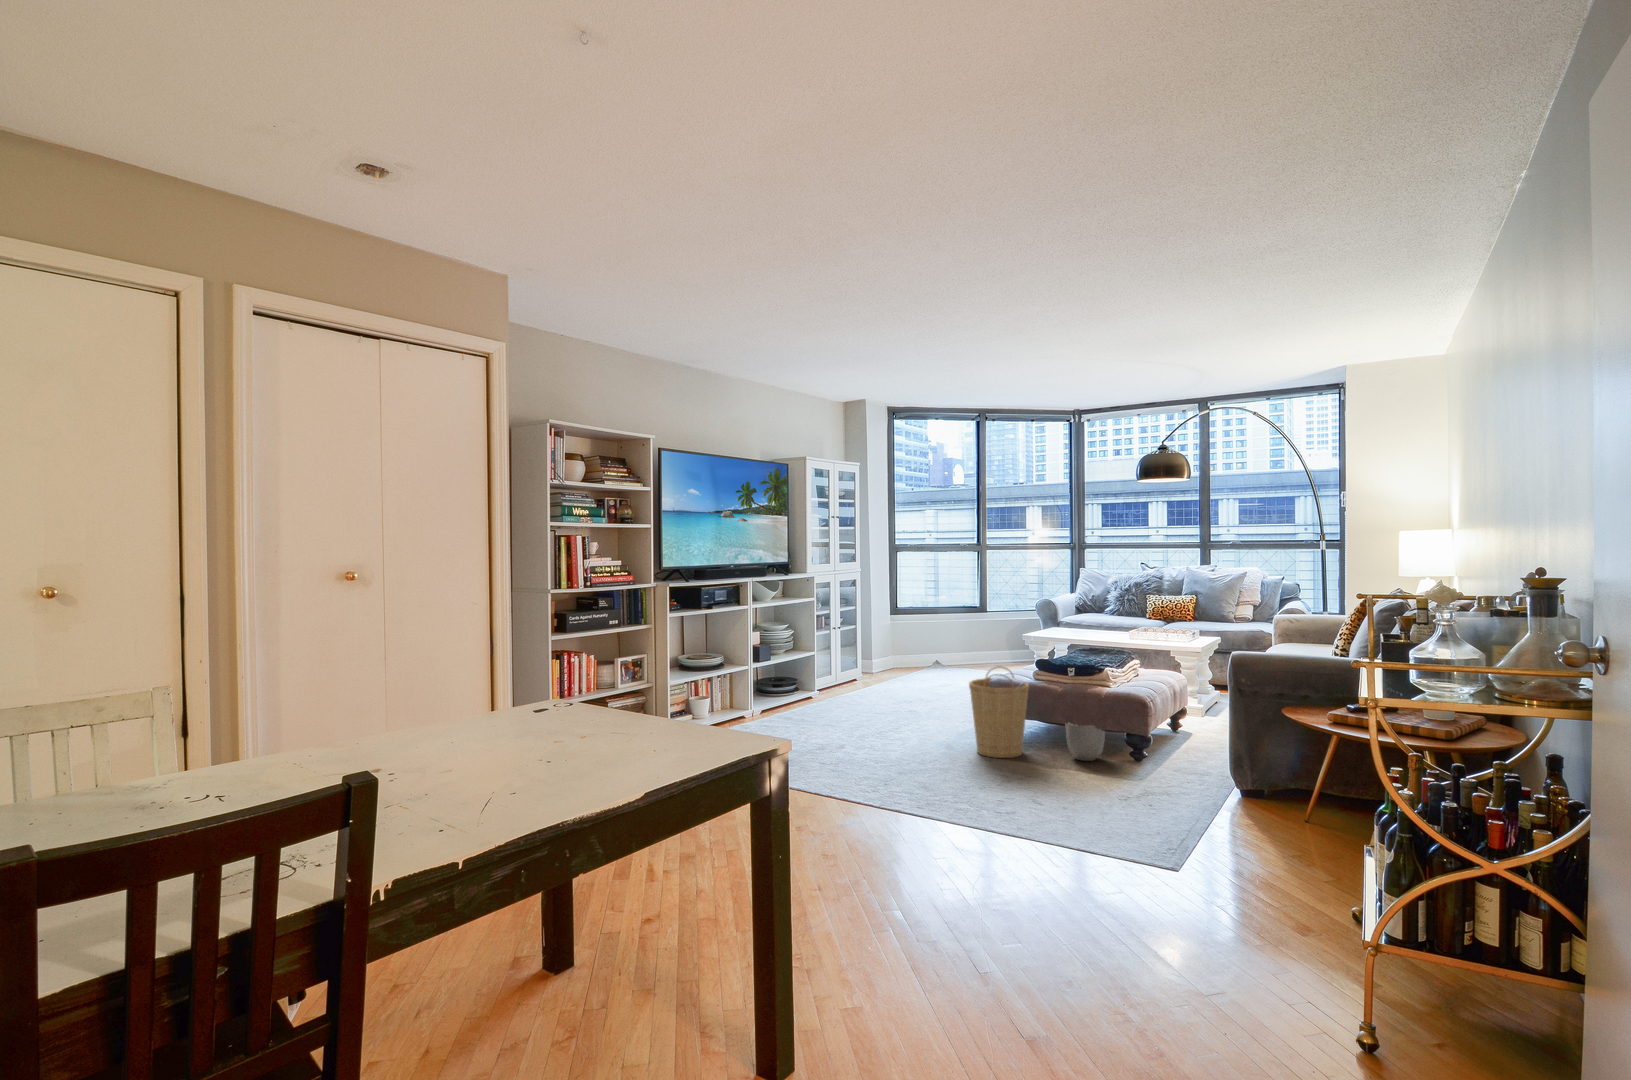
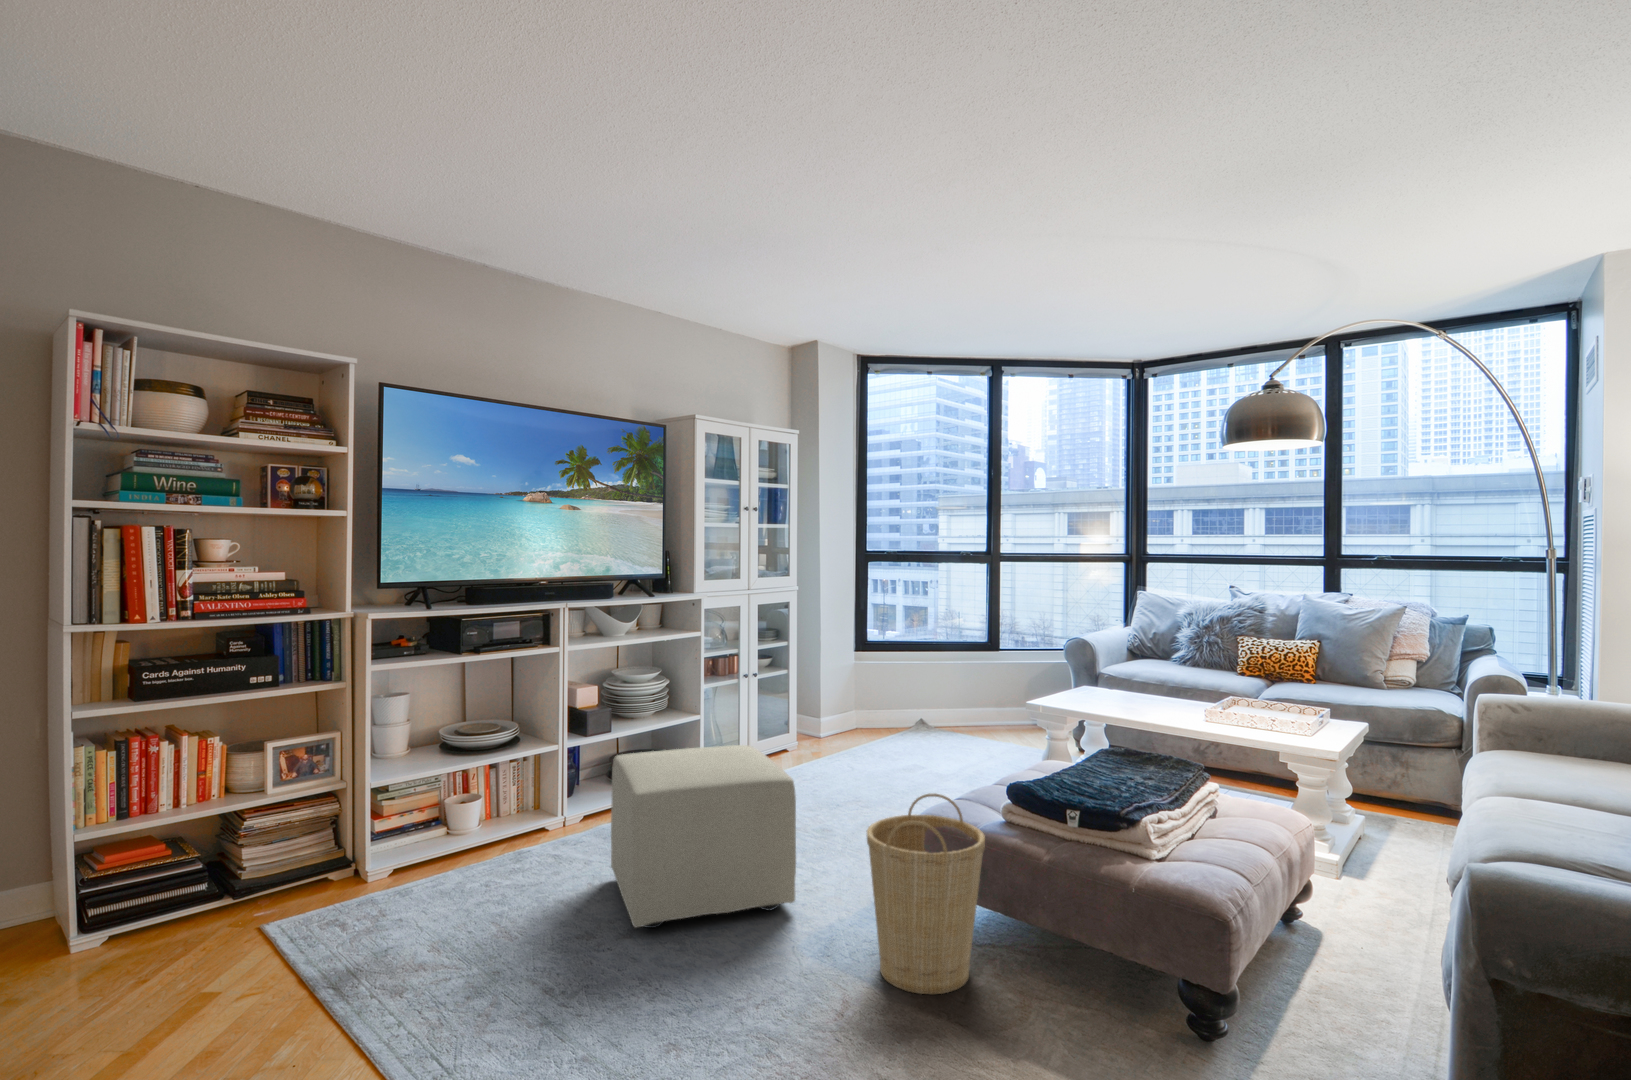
ottoman: none [807,656,921,745] -> present [611,745,796,928]
planter: present [1066,723,1105,761] -> none [1055,917,1137,1020]

